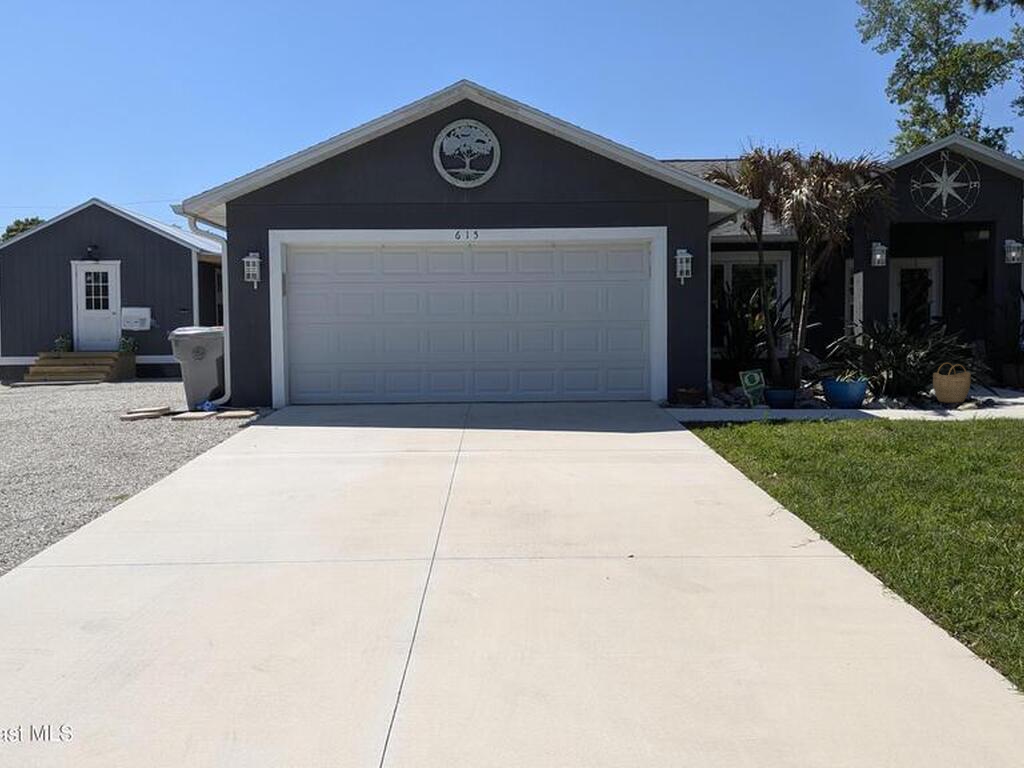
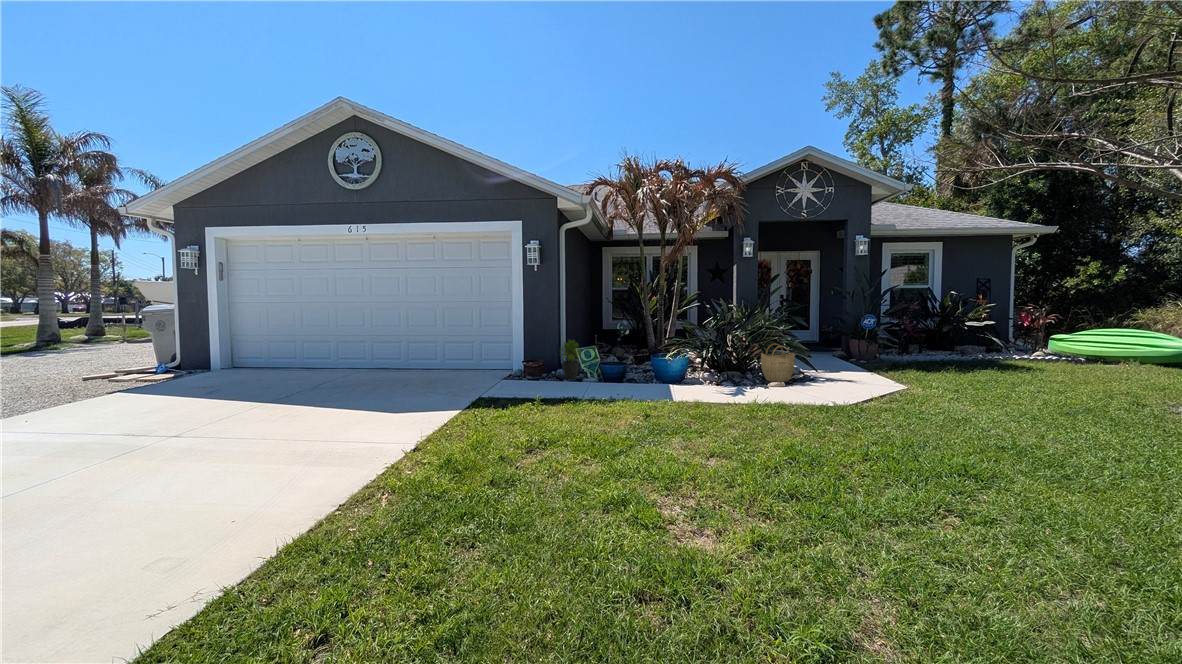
potted plant: none [709,359,736,404] -> present [560,340,581,379]

